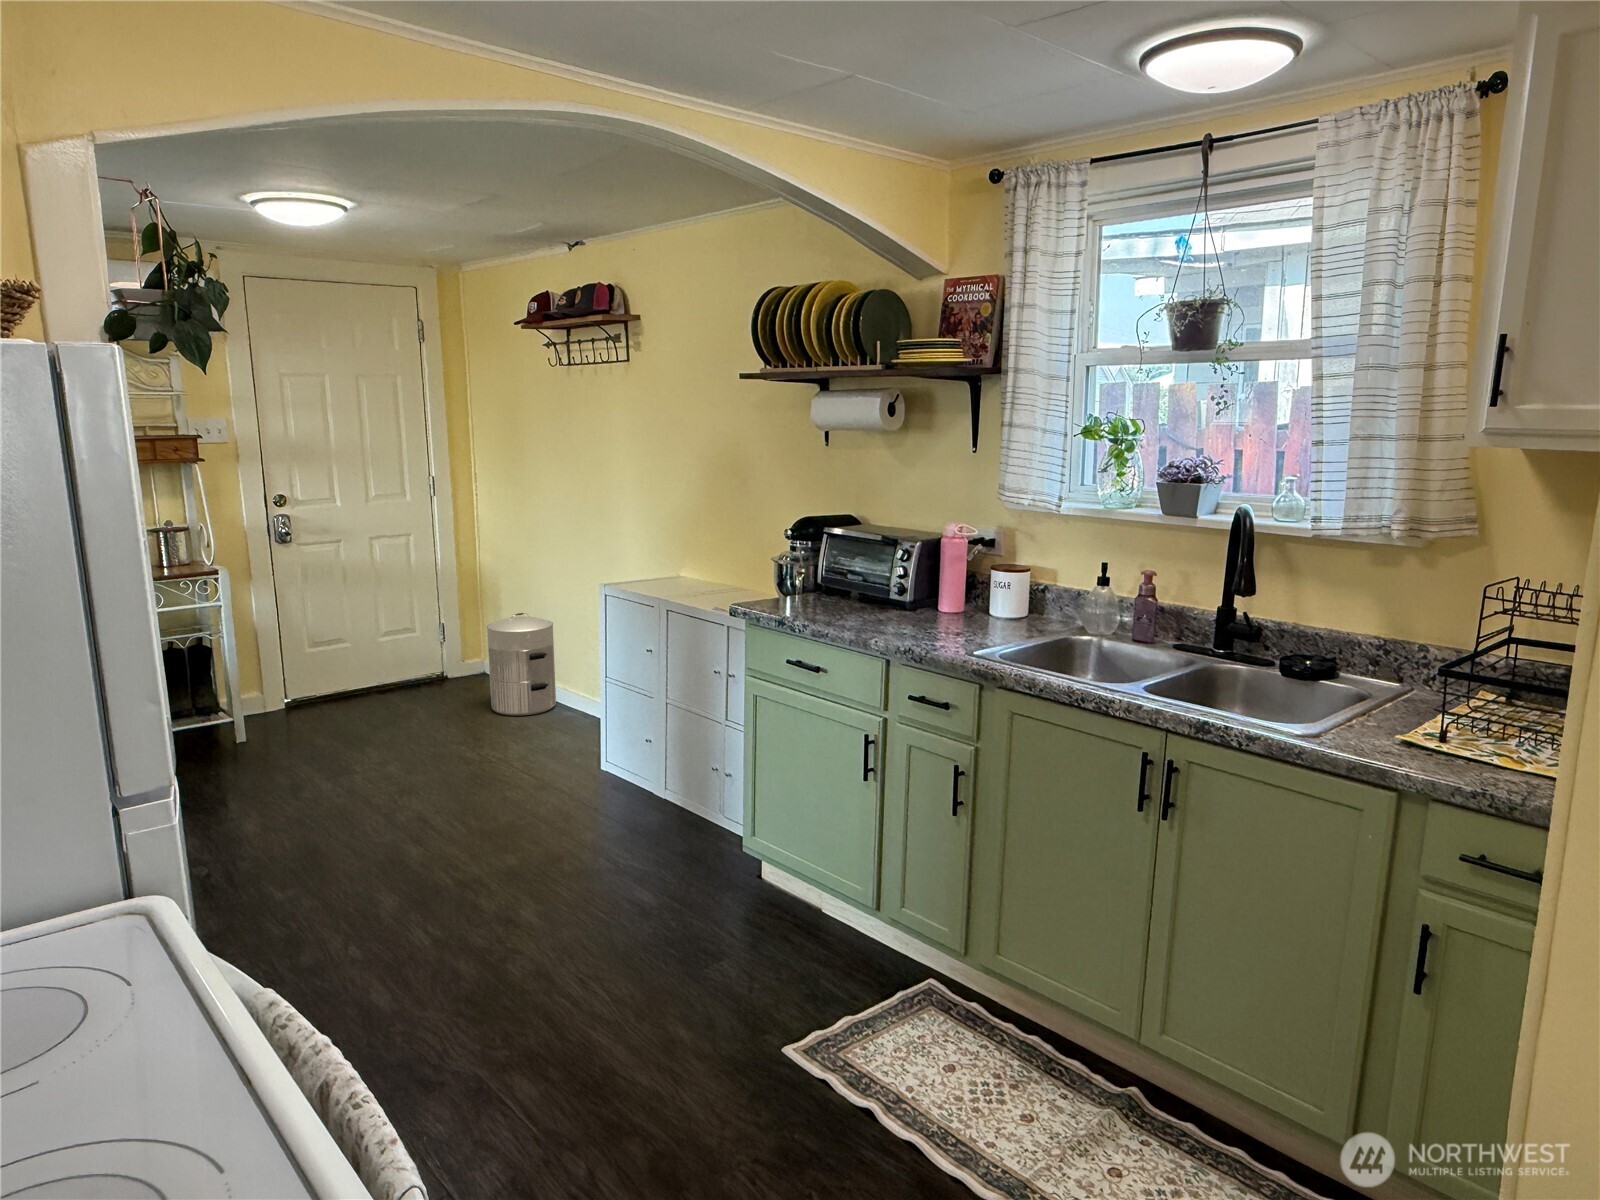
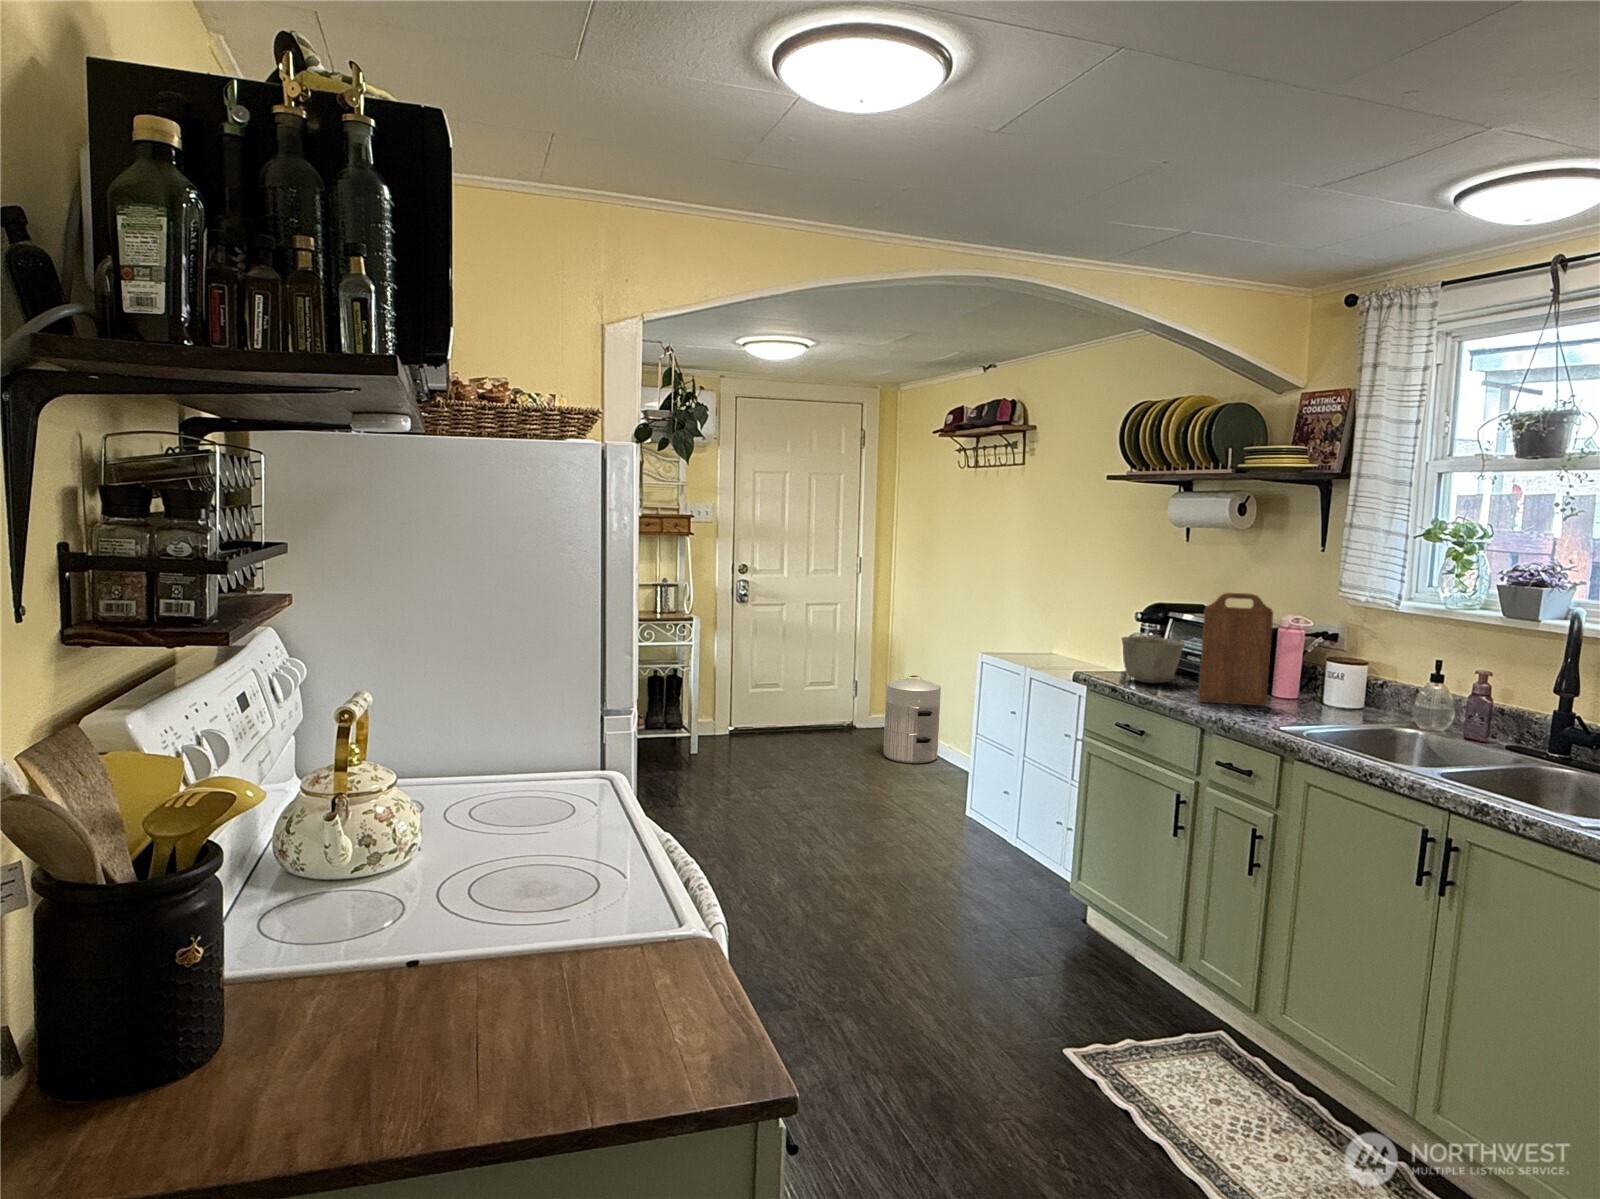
cutting board: none [877,504,946,628] -> present [1198,593,1273,705]
ceramic bowl: none [783,557,850,610] -> present [1122,636,1184,683]

